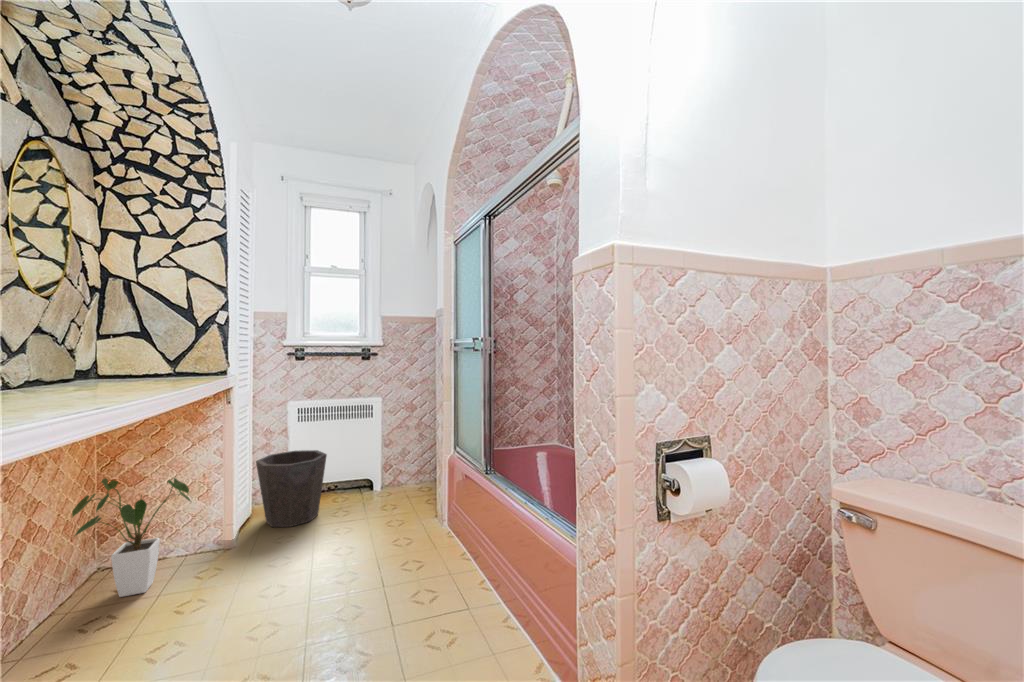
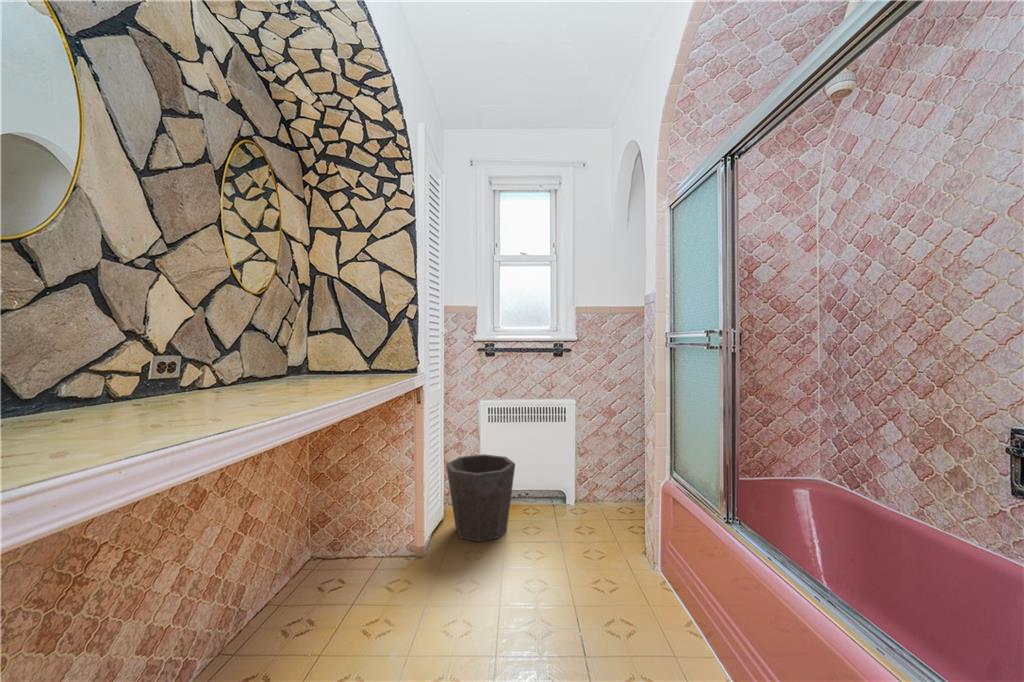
house plant: present [72,478,191,597] -> none [279,475,383,601]

